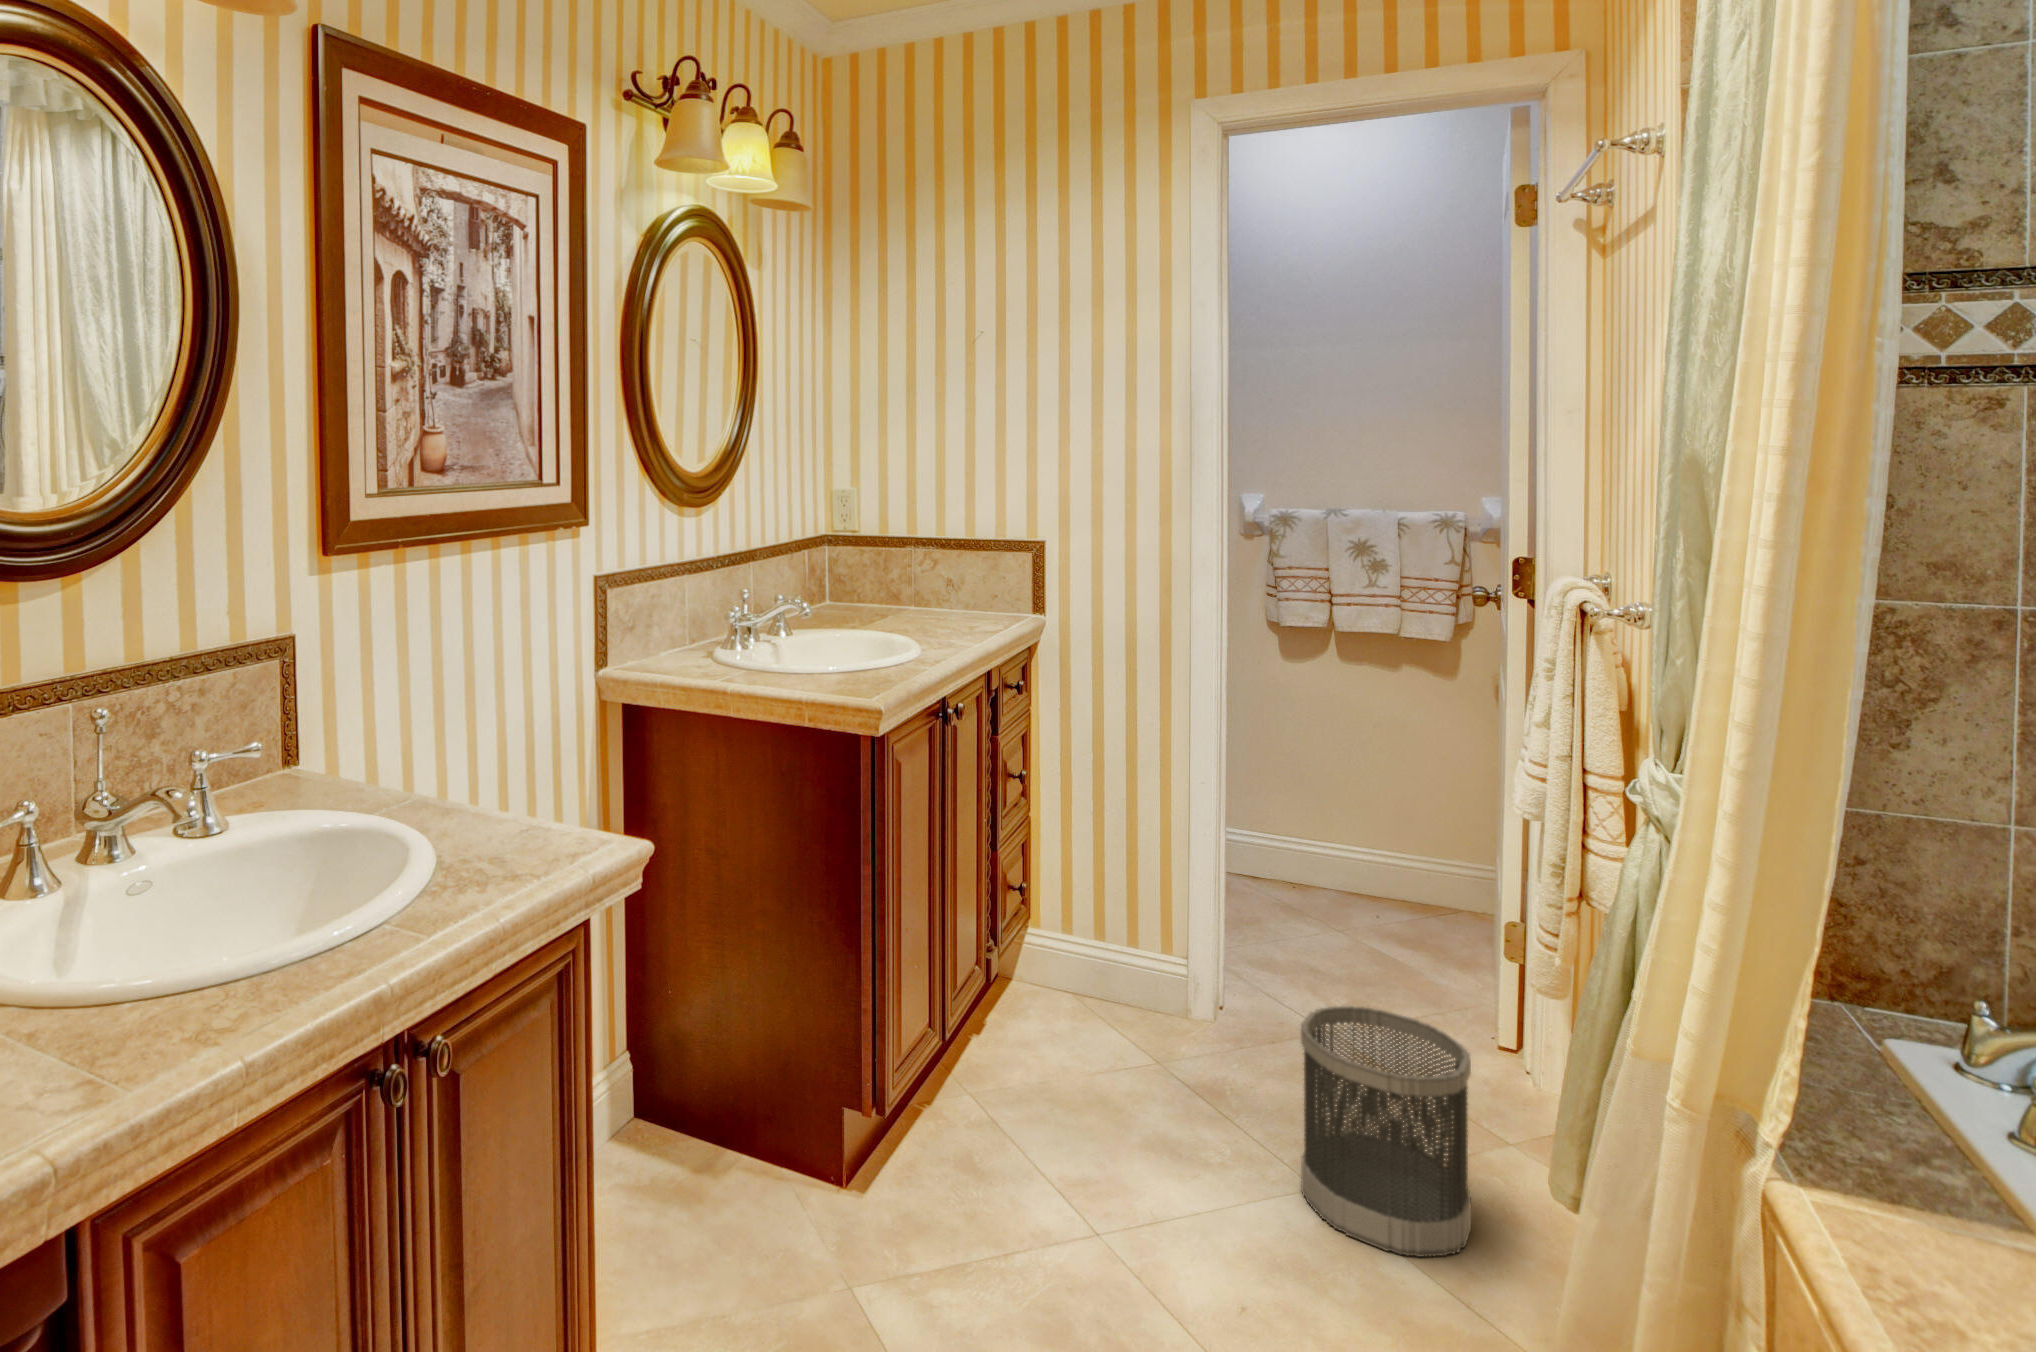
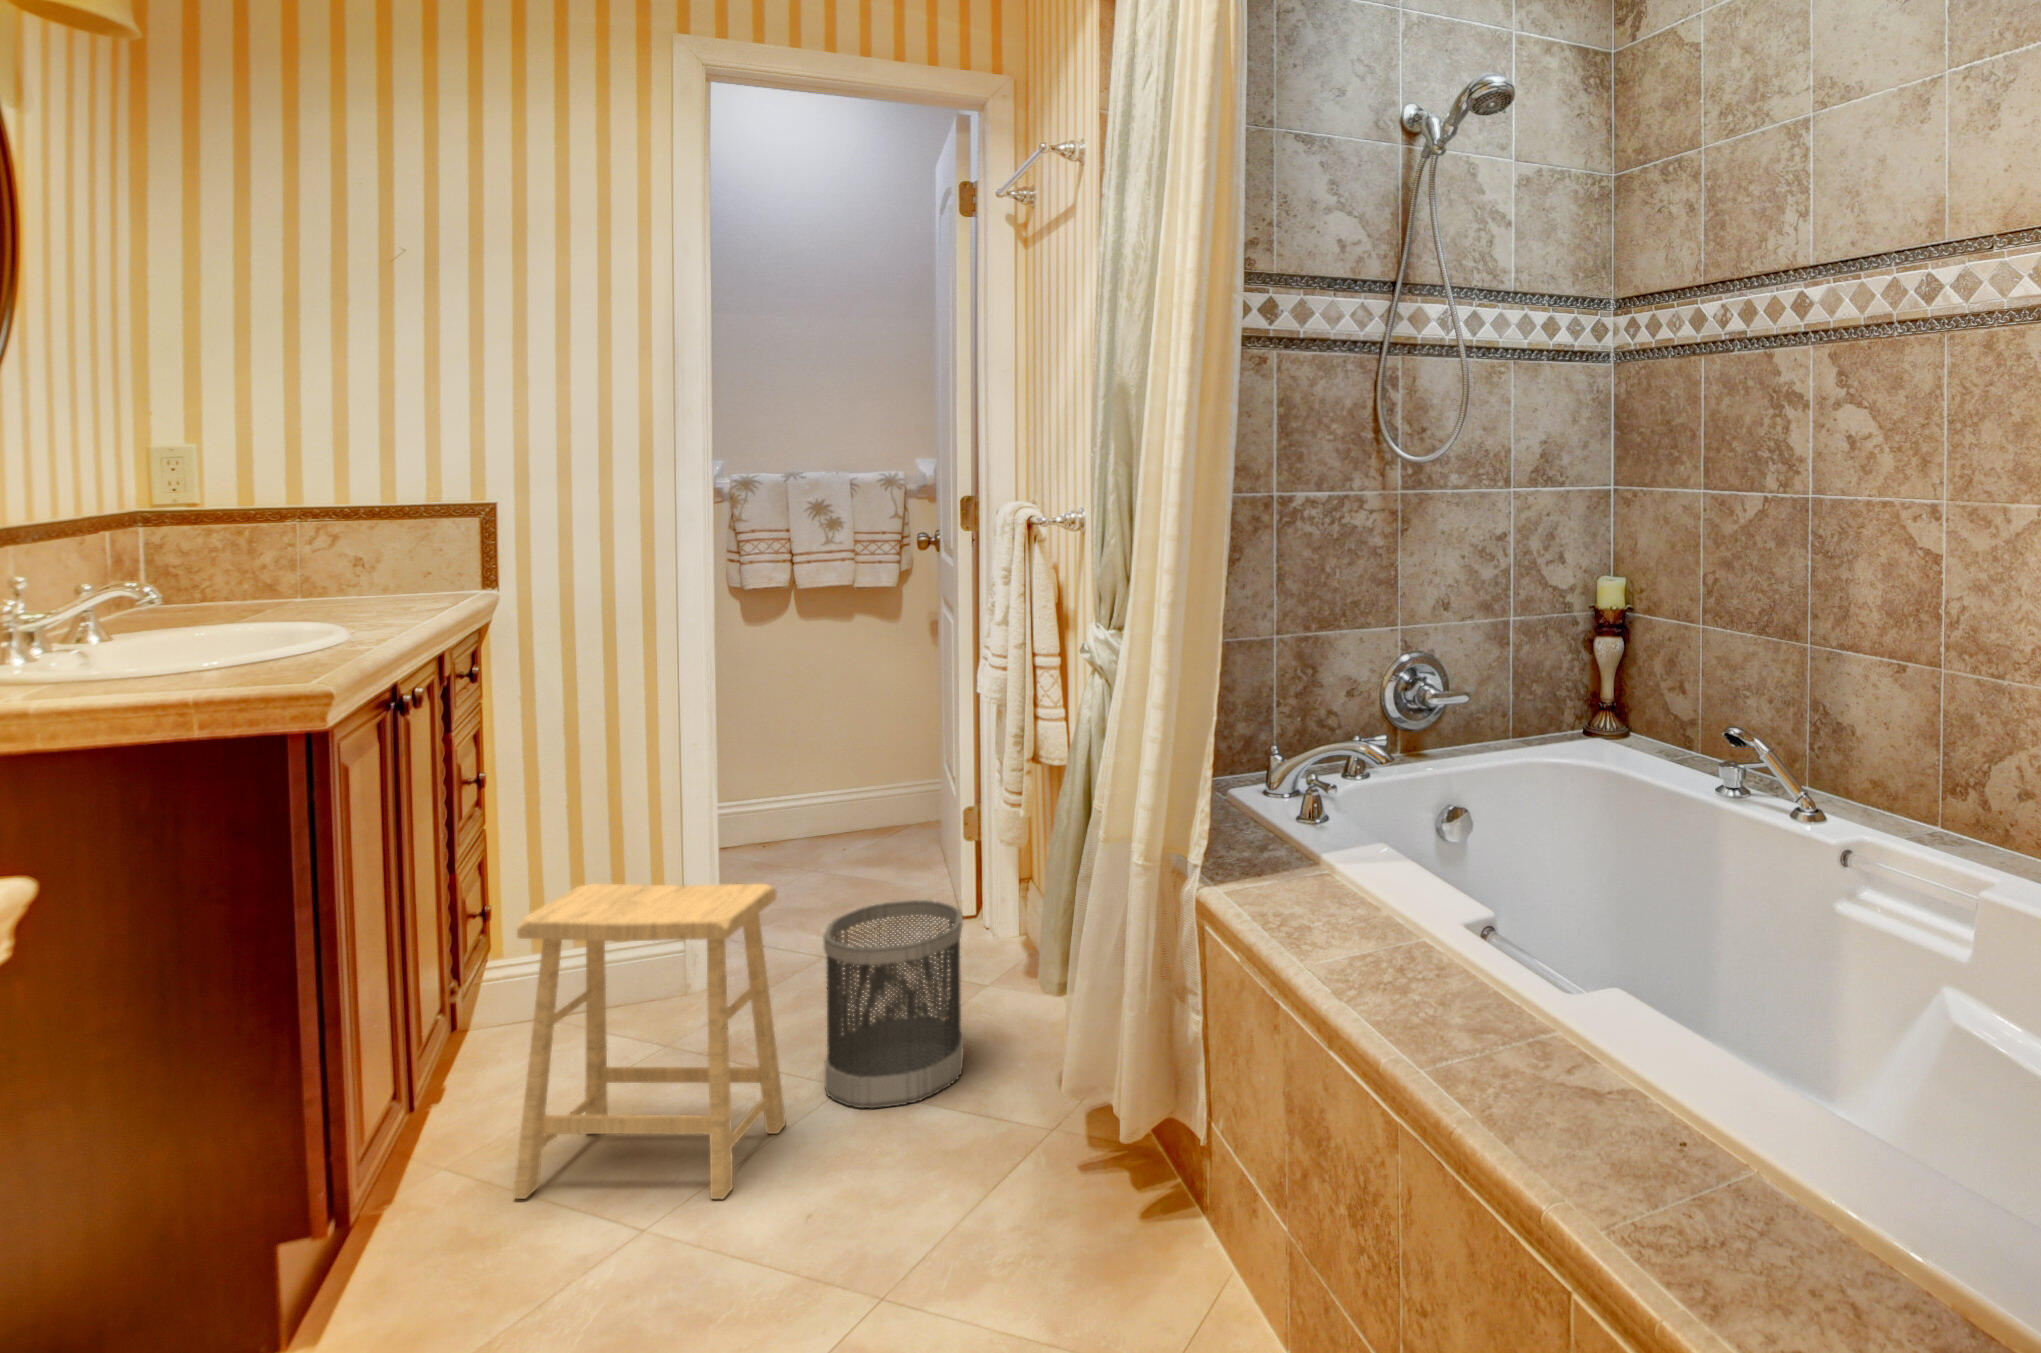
footstool: none [1013,897,1254,1255] -> present [513,883,786,1199]

